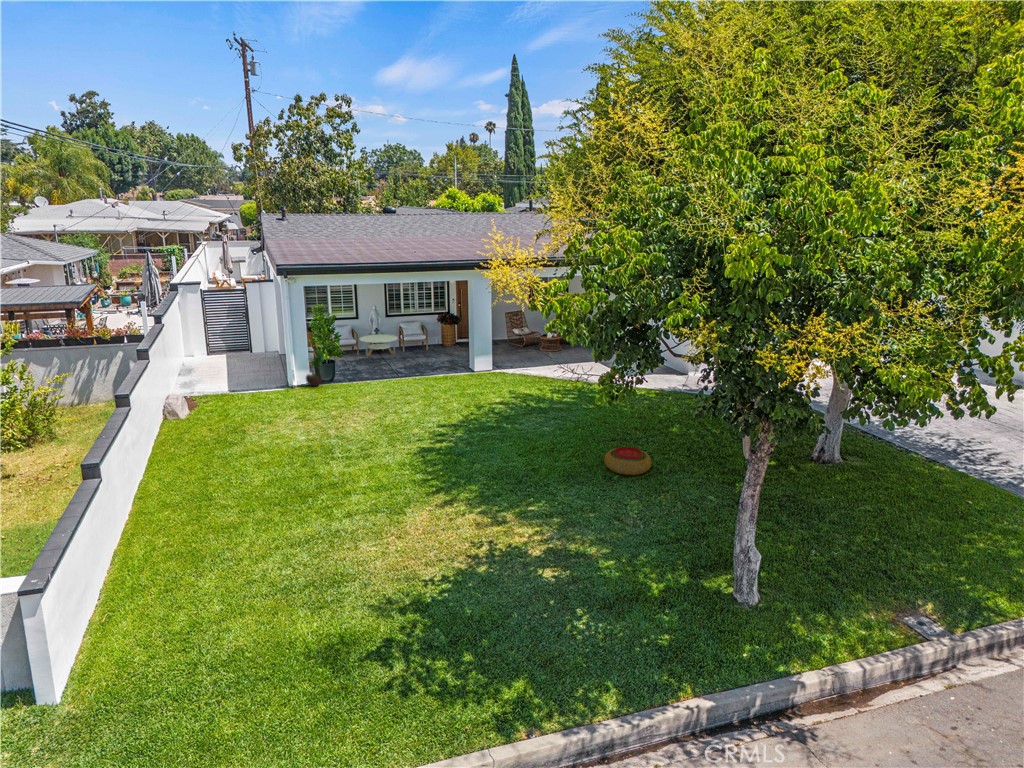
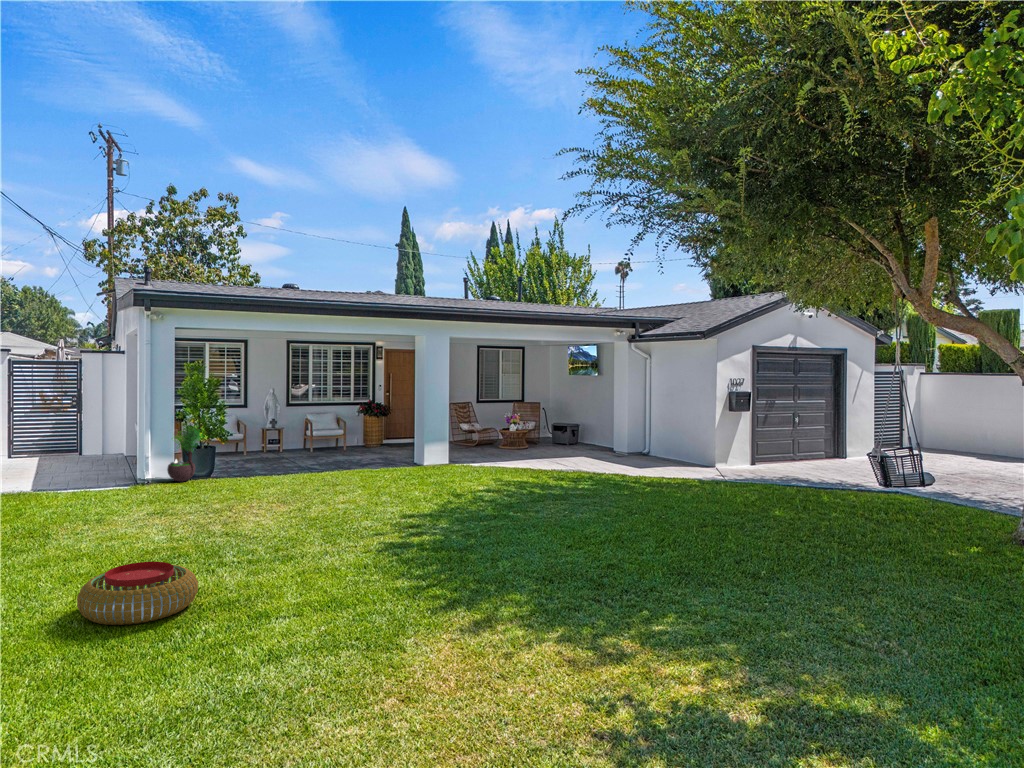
round table: present [359,334,398,356] -> none [250,427,308,454]
pouf: present [604,447,652,475] -> present [77,562,198,625]

